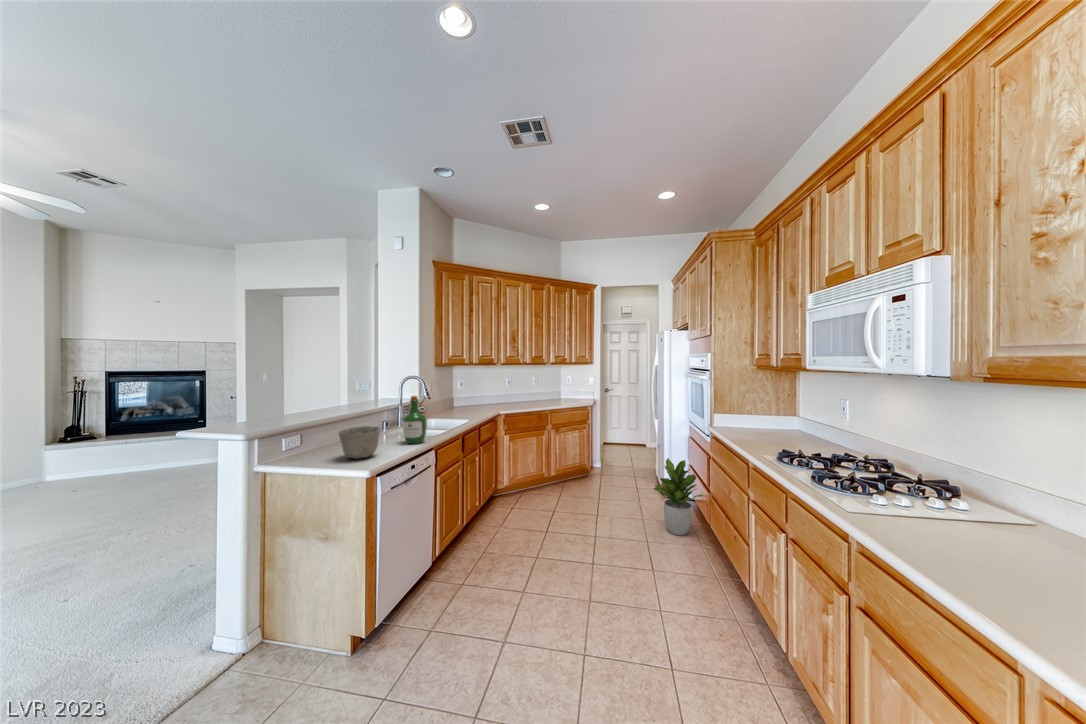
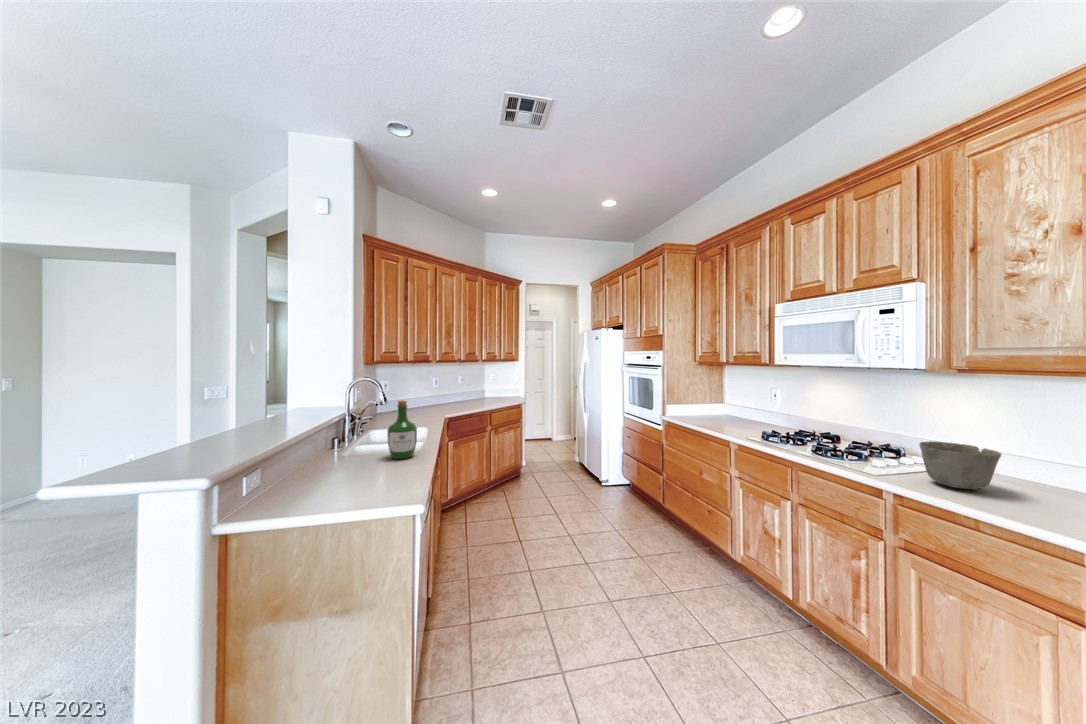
ceramic bowl: present [339,426,380,459] -> present [919,441,1001,489]
potted plant: present [654,458,703,535] -> none [606,447,652,517]

